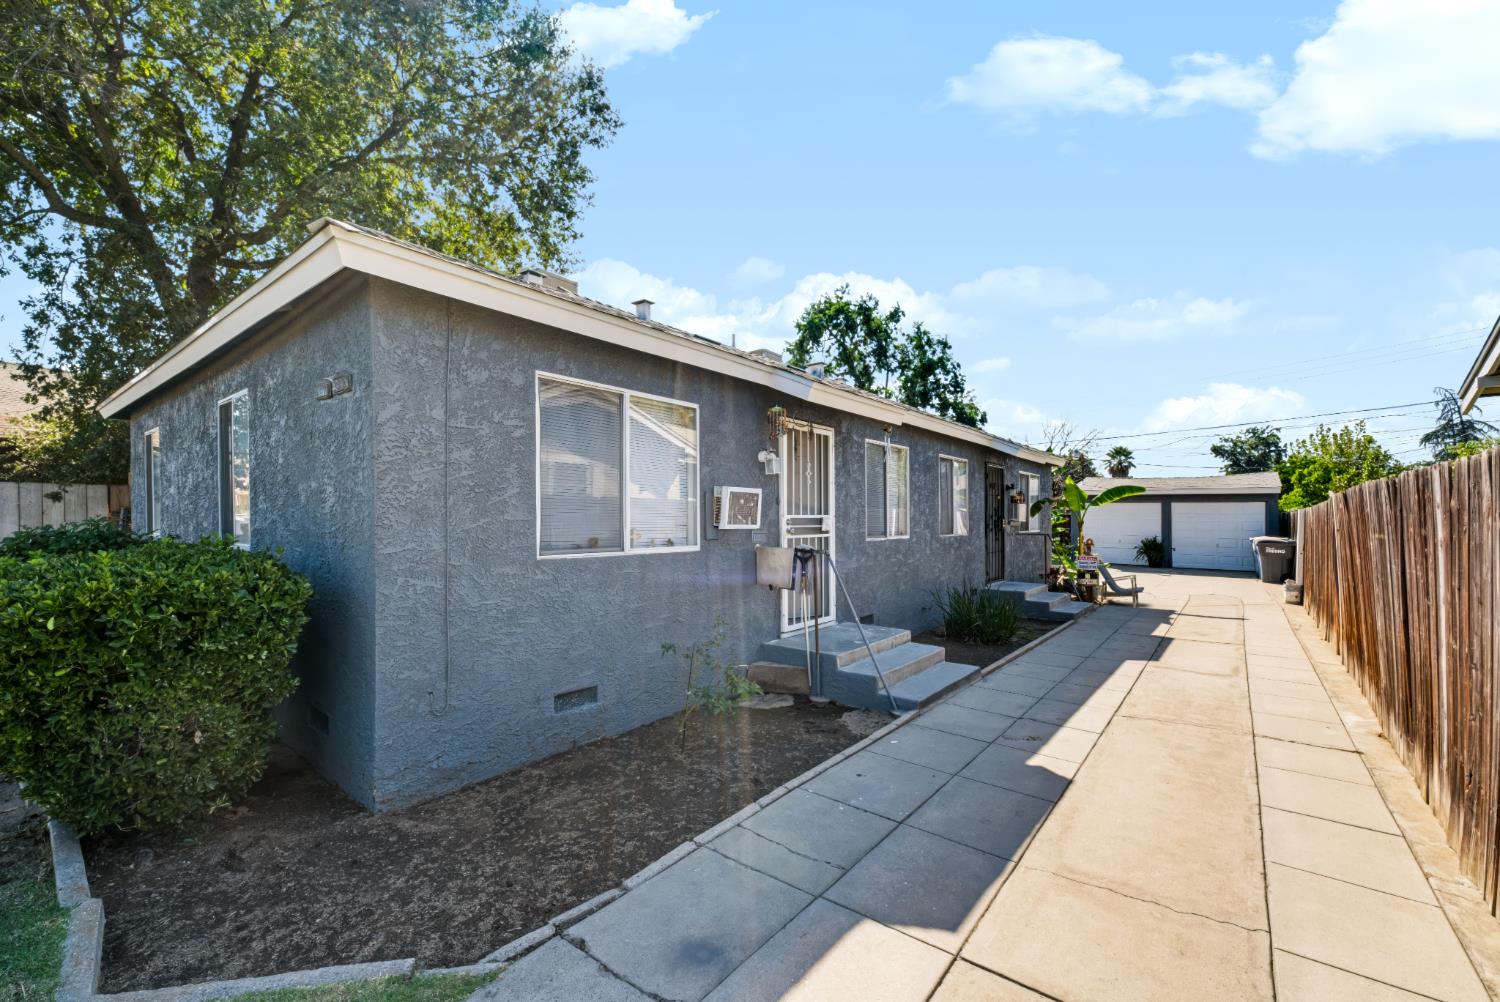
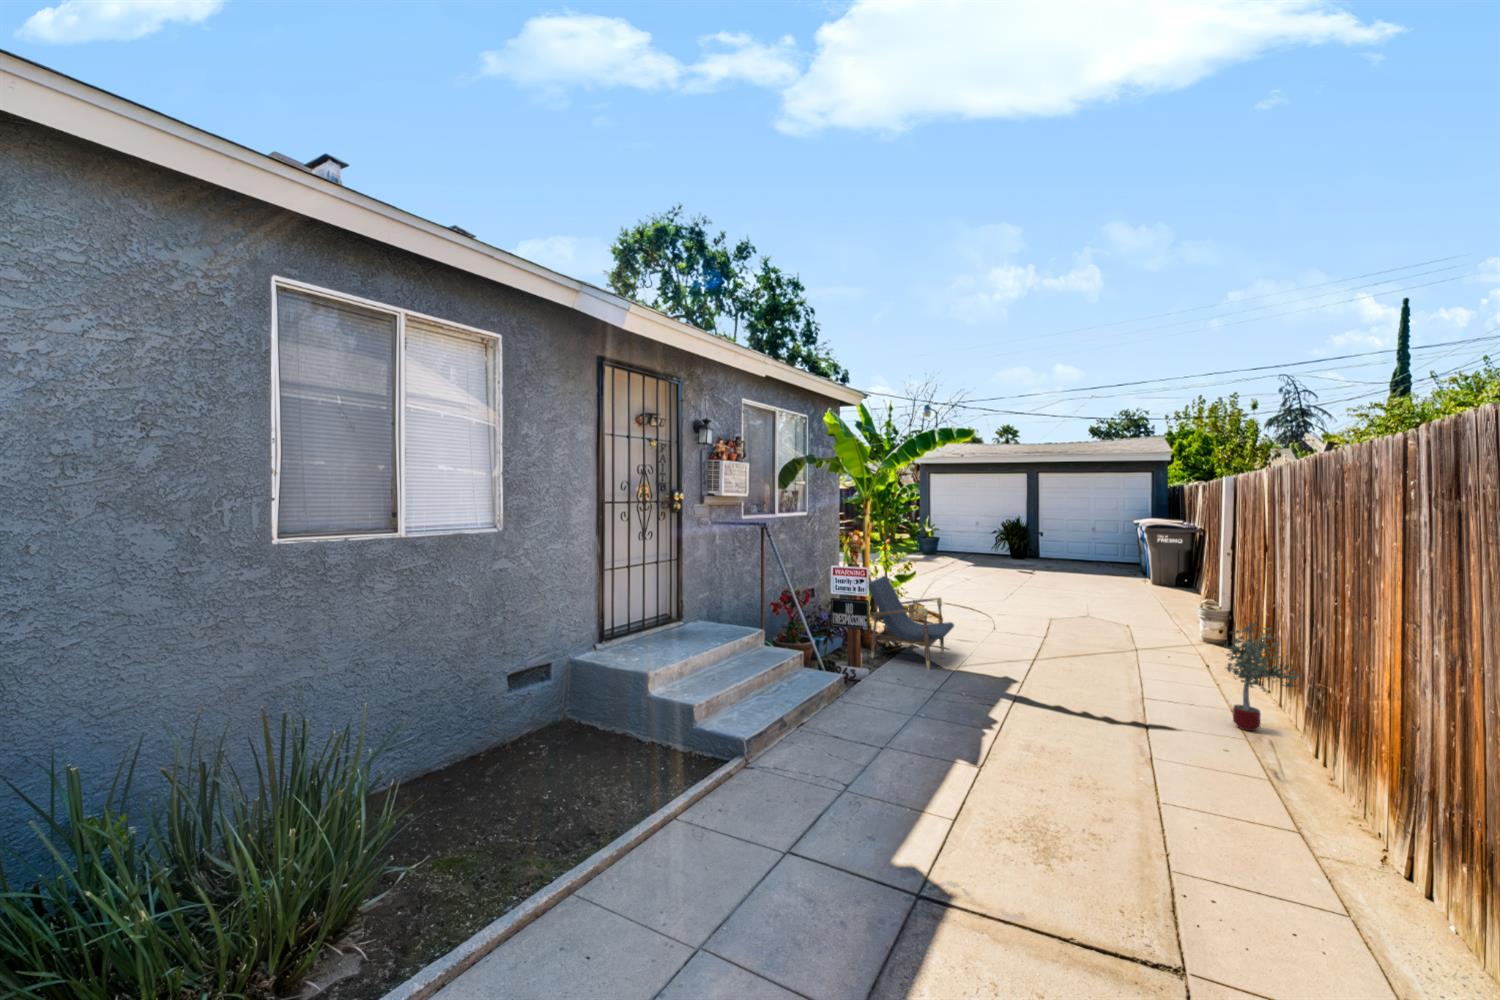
potted tree: none [1277,574,1310,619] -> present [1225,623,1299,731]

